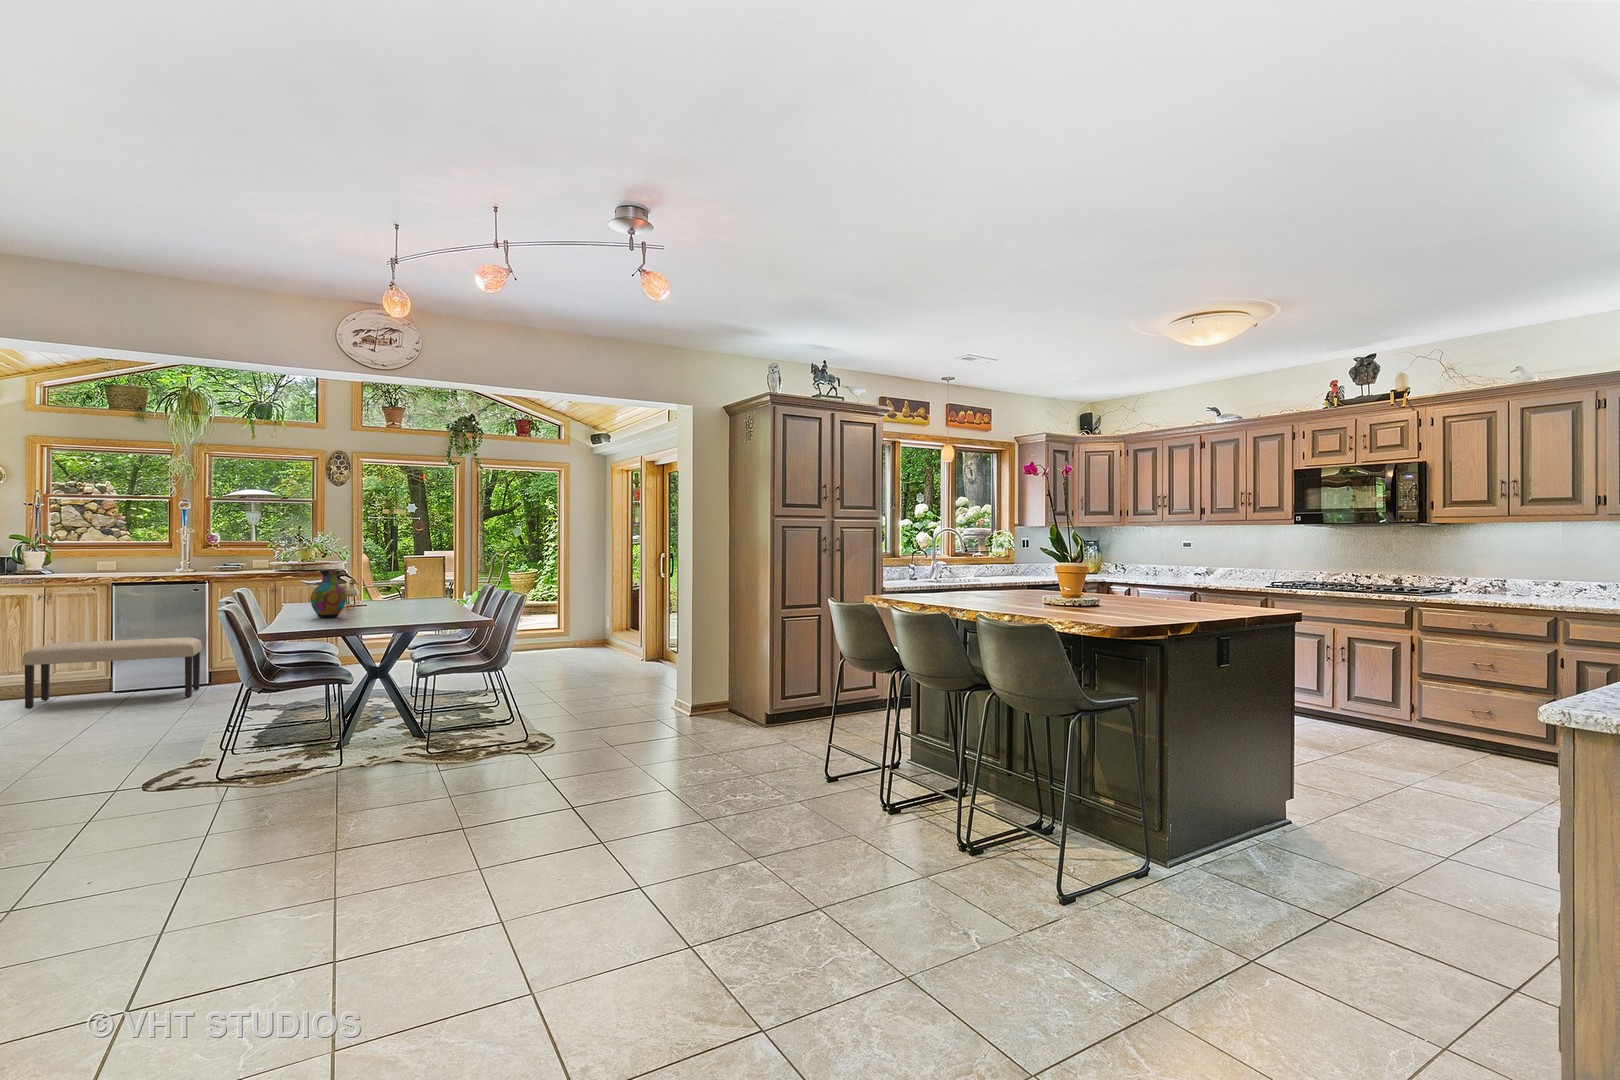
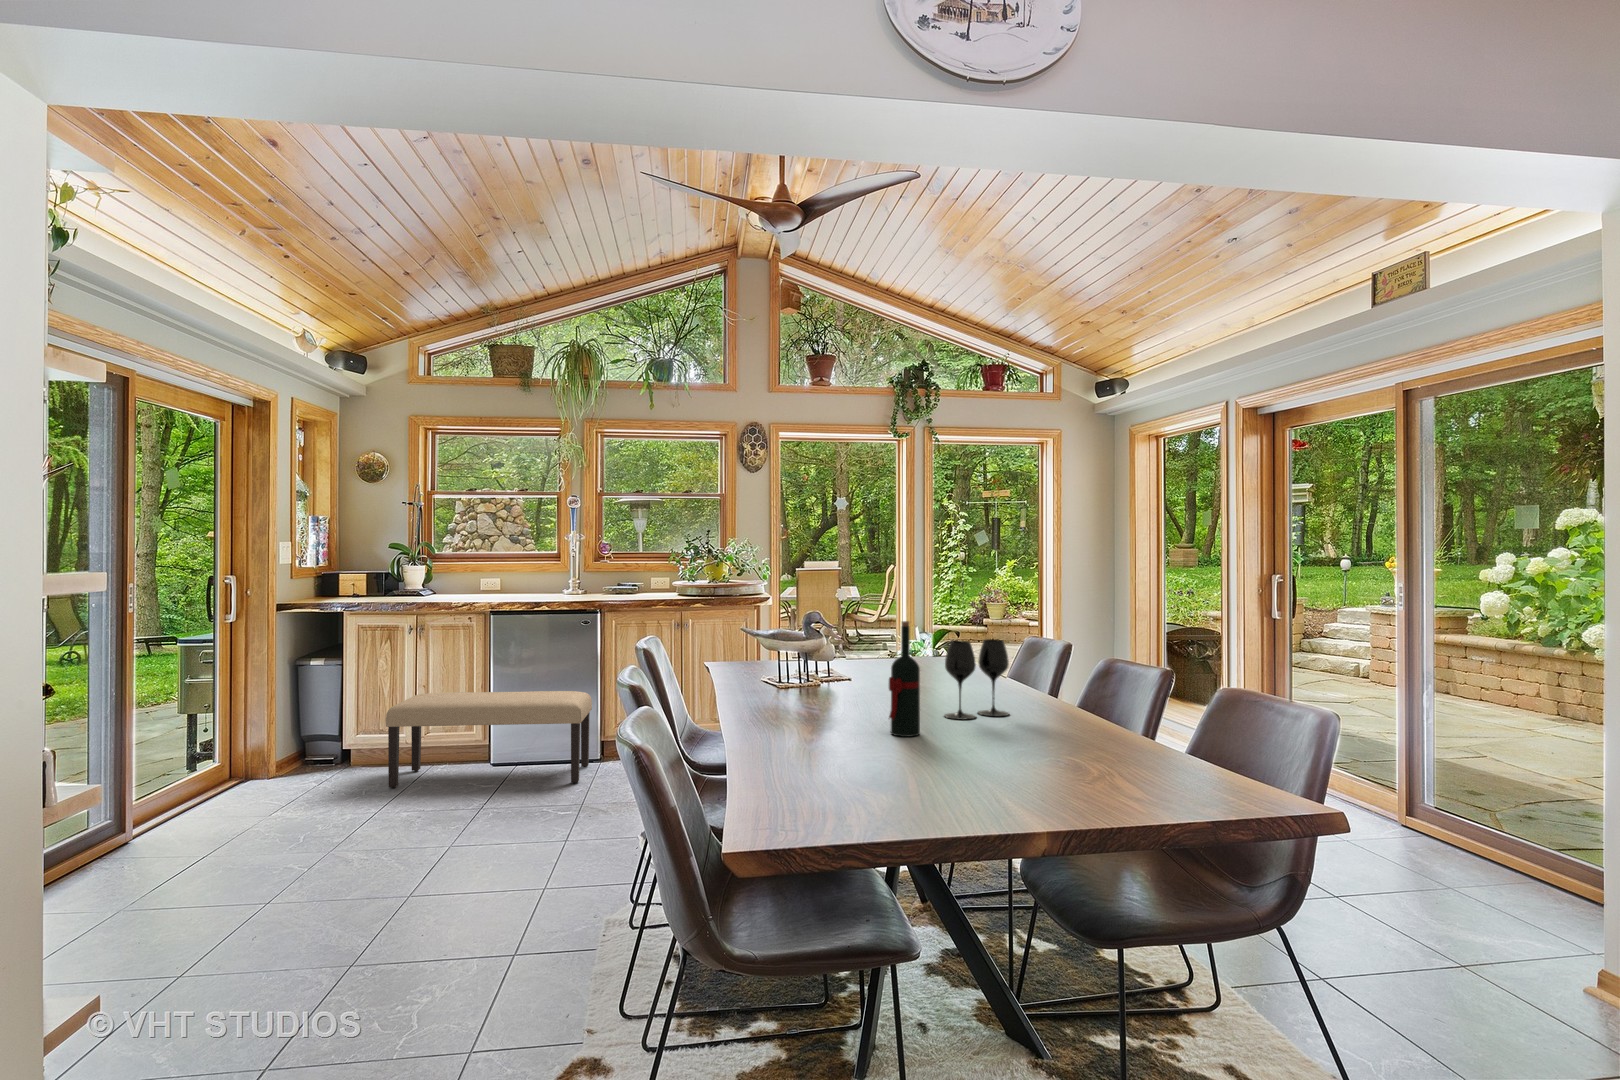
vase: present [311,570,347,618] -> none [773,611,836,713]
wine bottle: none [362,572,379,622] -> present [889,621,920,737]
wine glass: none [401,582,436,617] -> present [944,639,1009,720]

